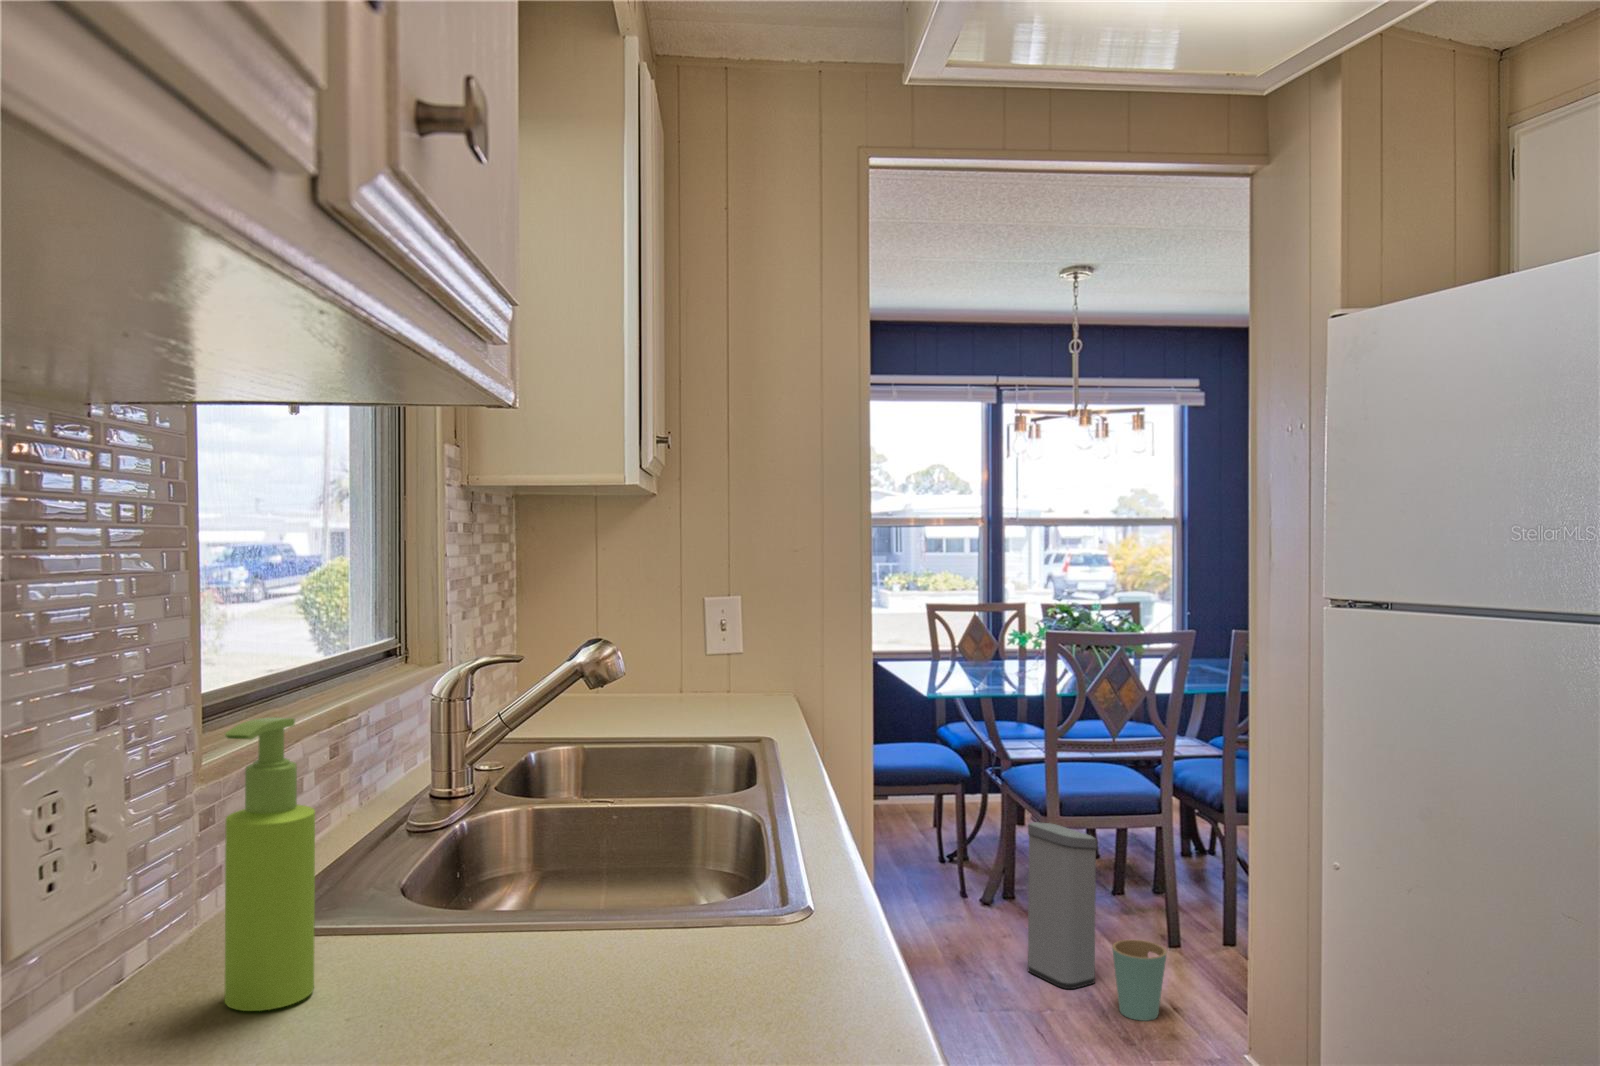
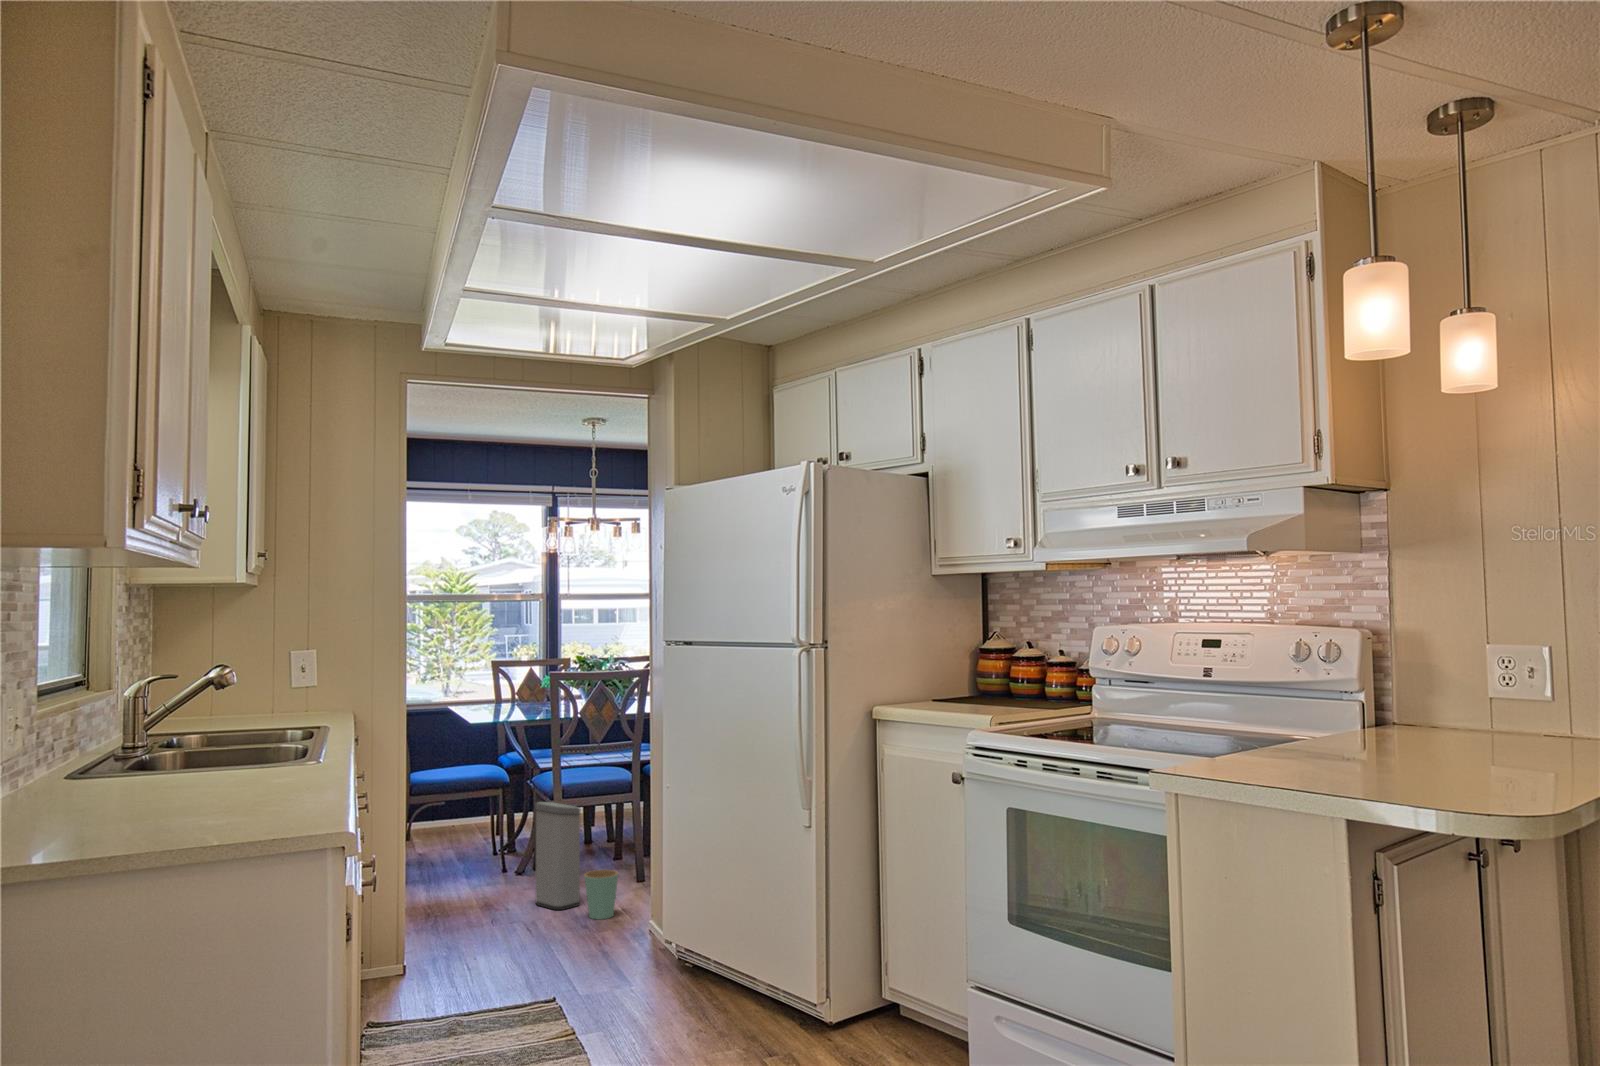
soap dispenser: present [225,717,315,1011] -> none [63,681,102,792]

